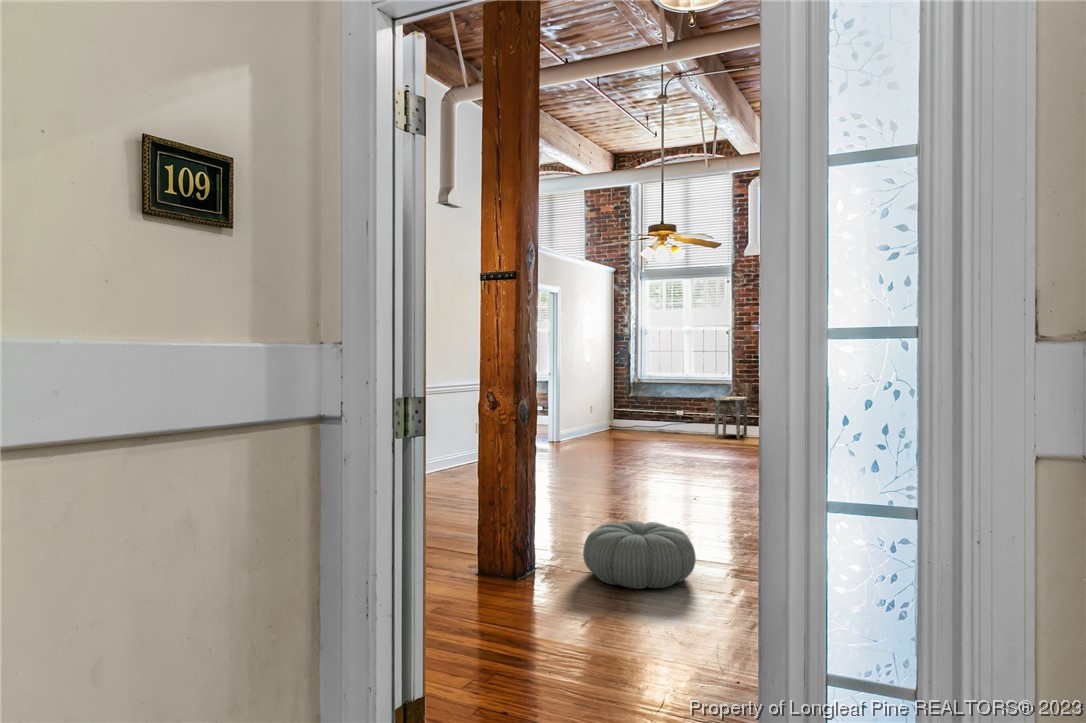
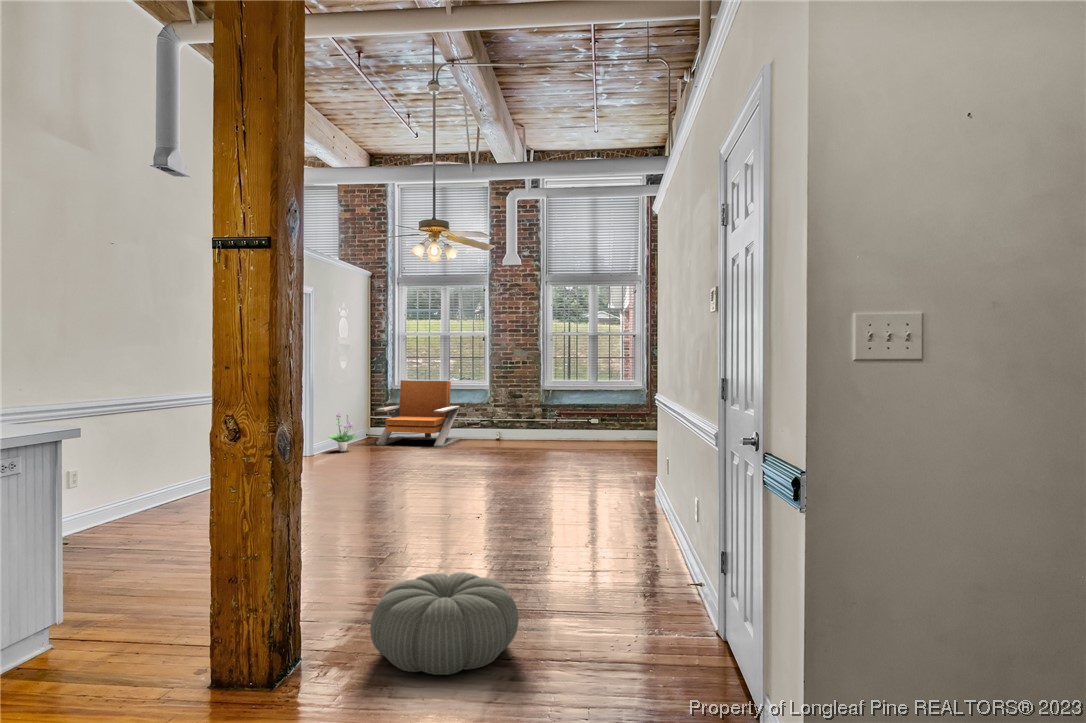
lounge chair: none [618,373,701,440] -> present [376,380,460,447]
side table: present [715,396,748,439] -> none [475,402,505,444]
potted plant: none [573,402,601,439] -> present [329,412,357,451]

